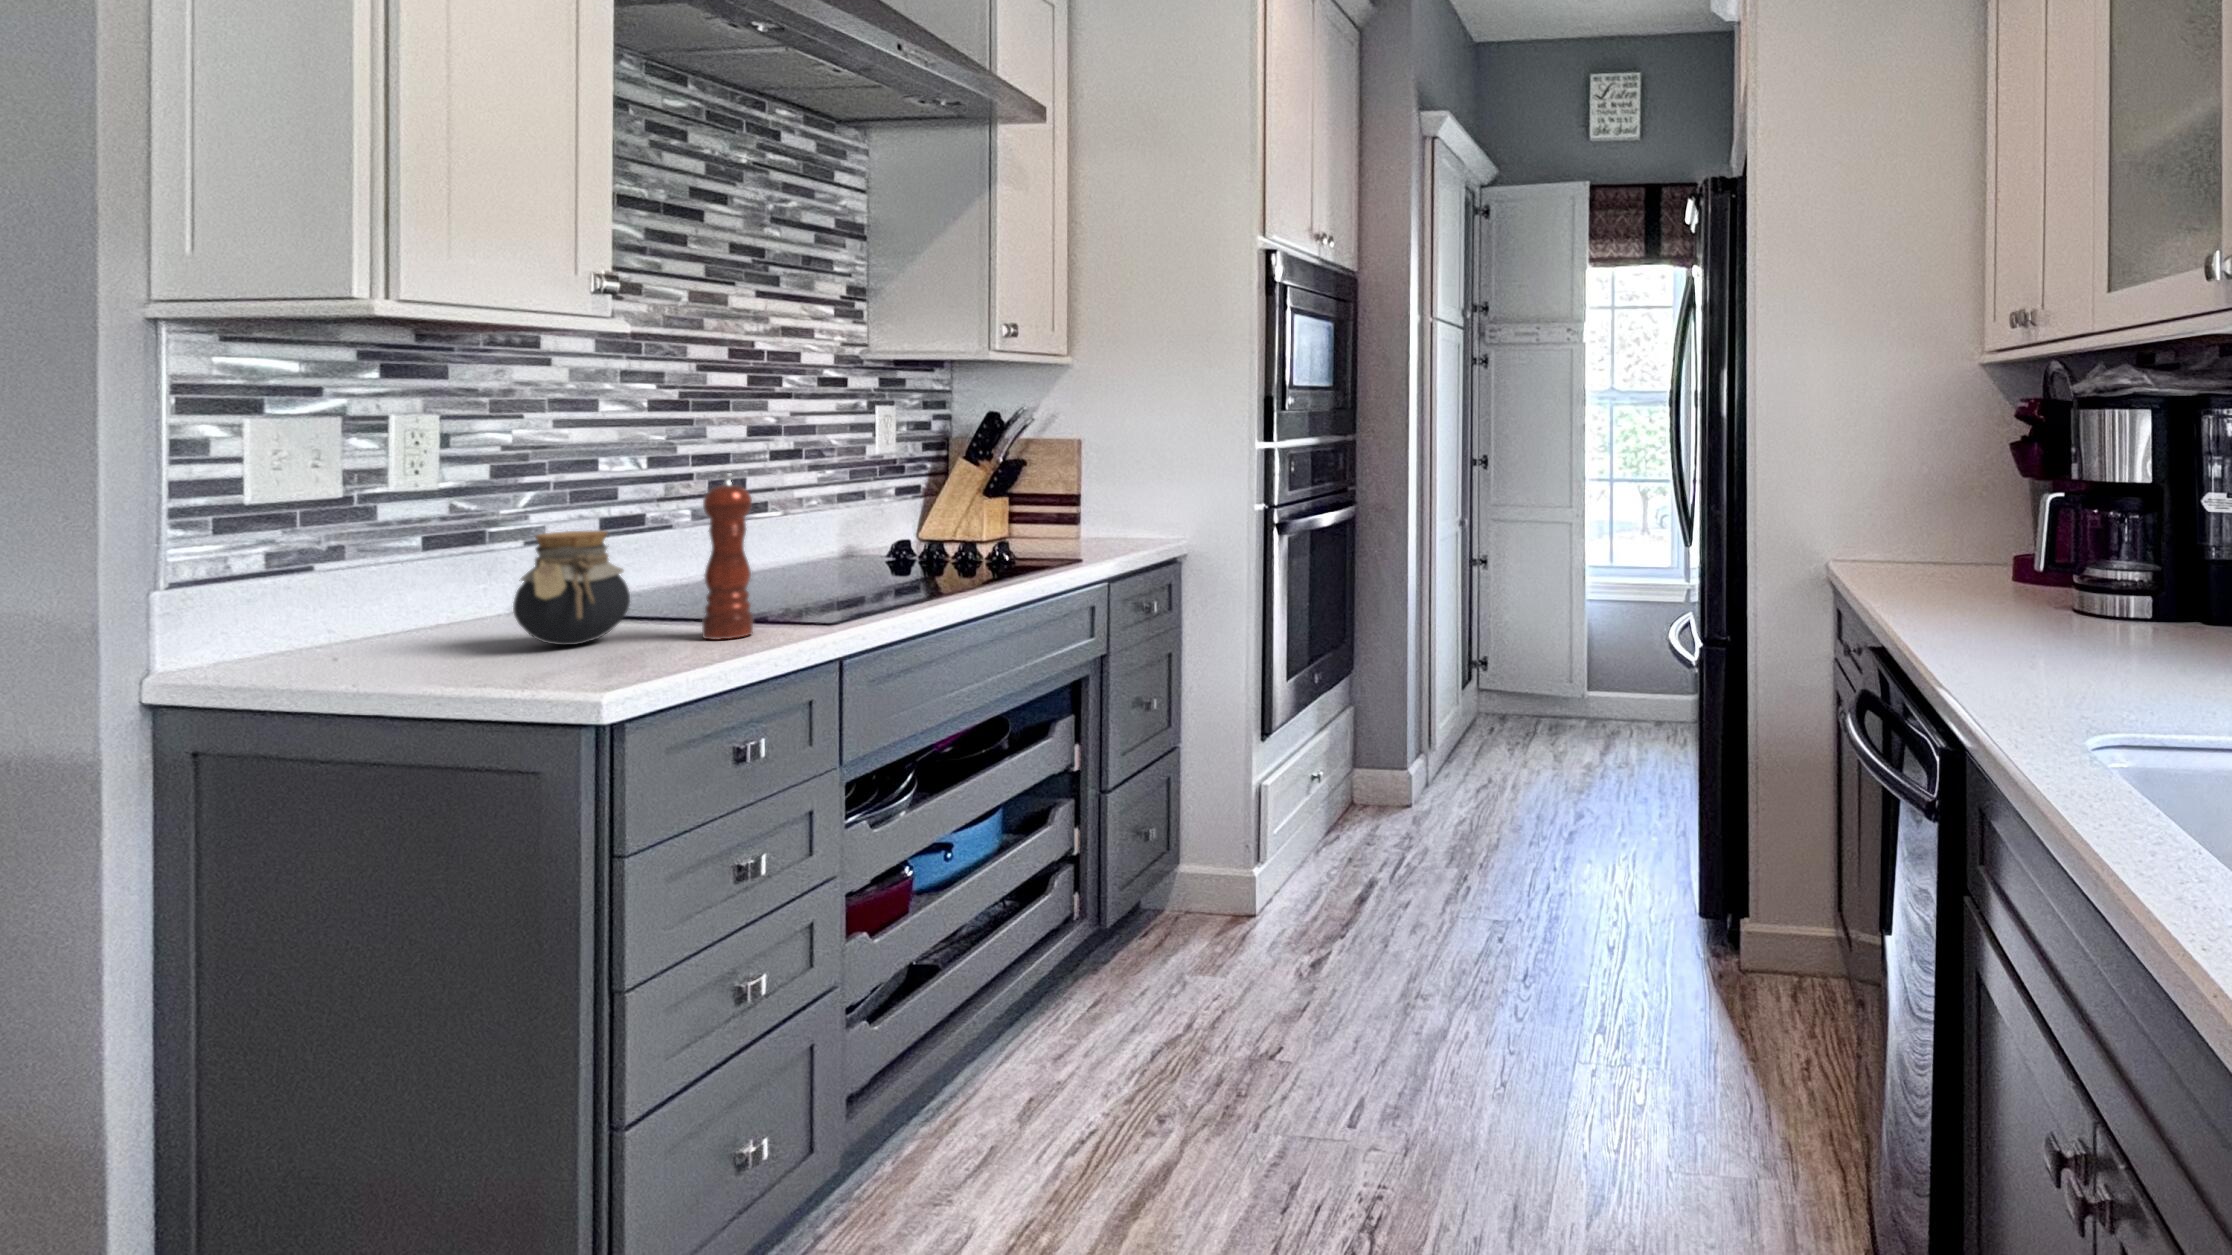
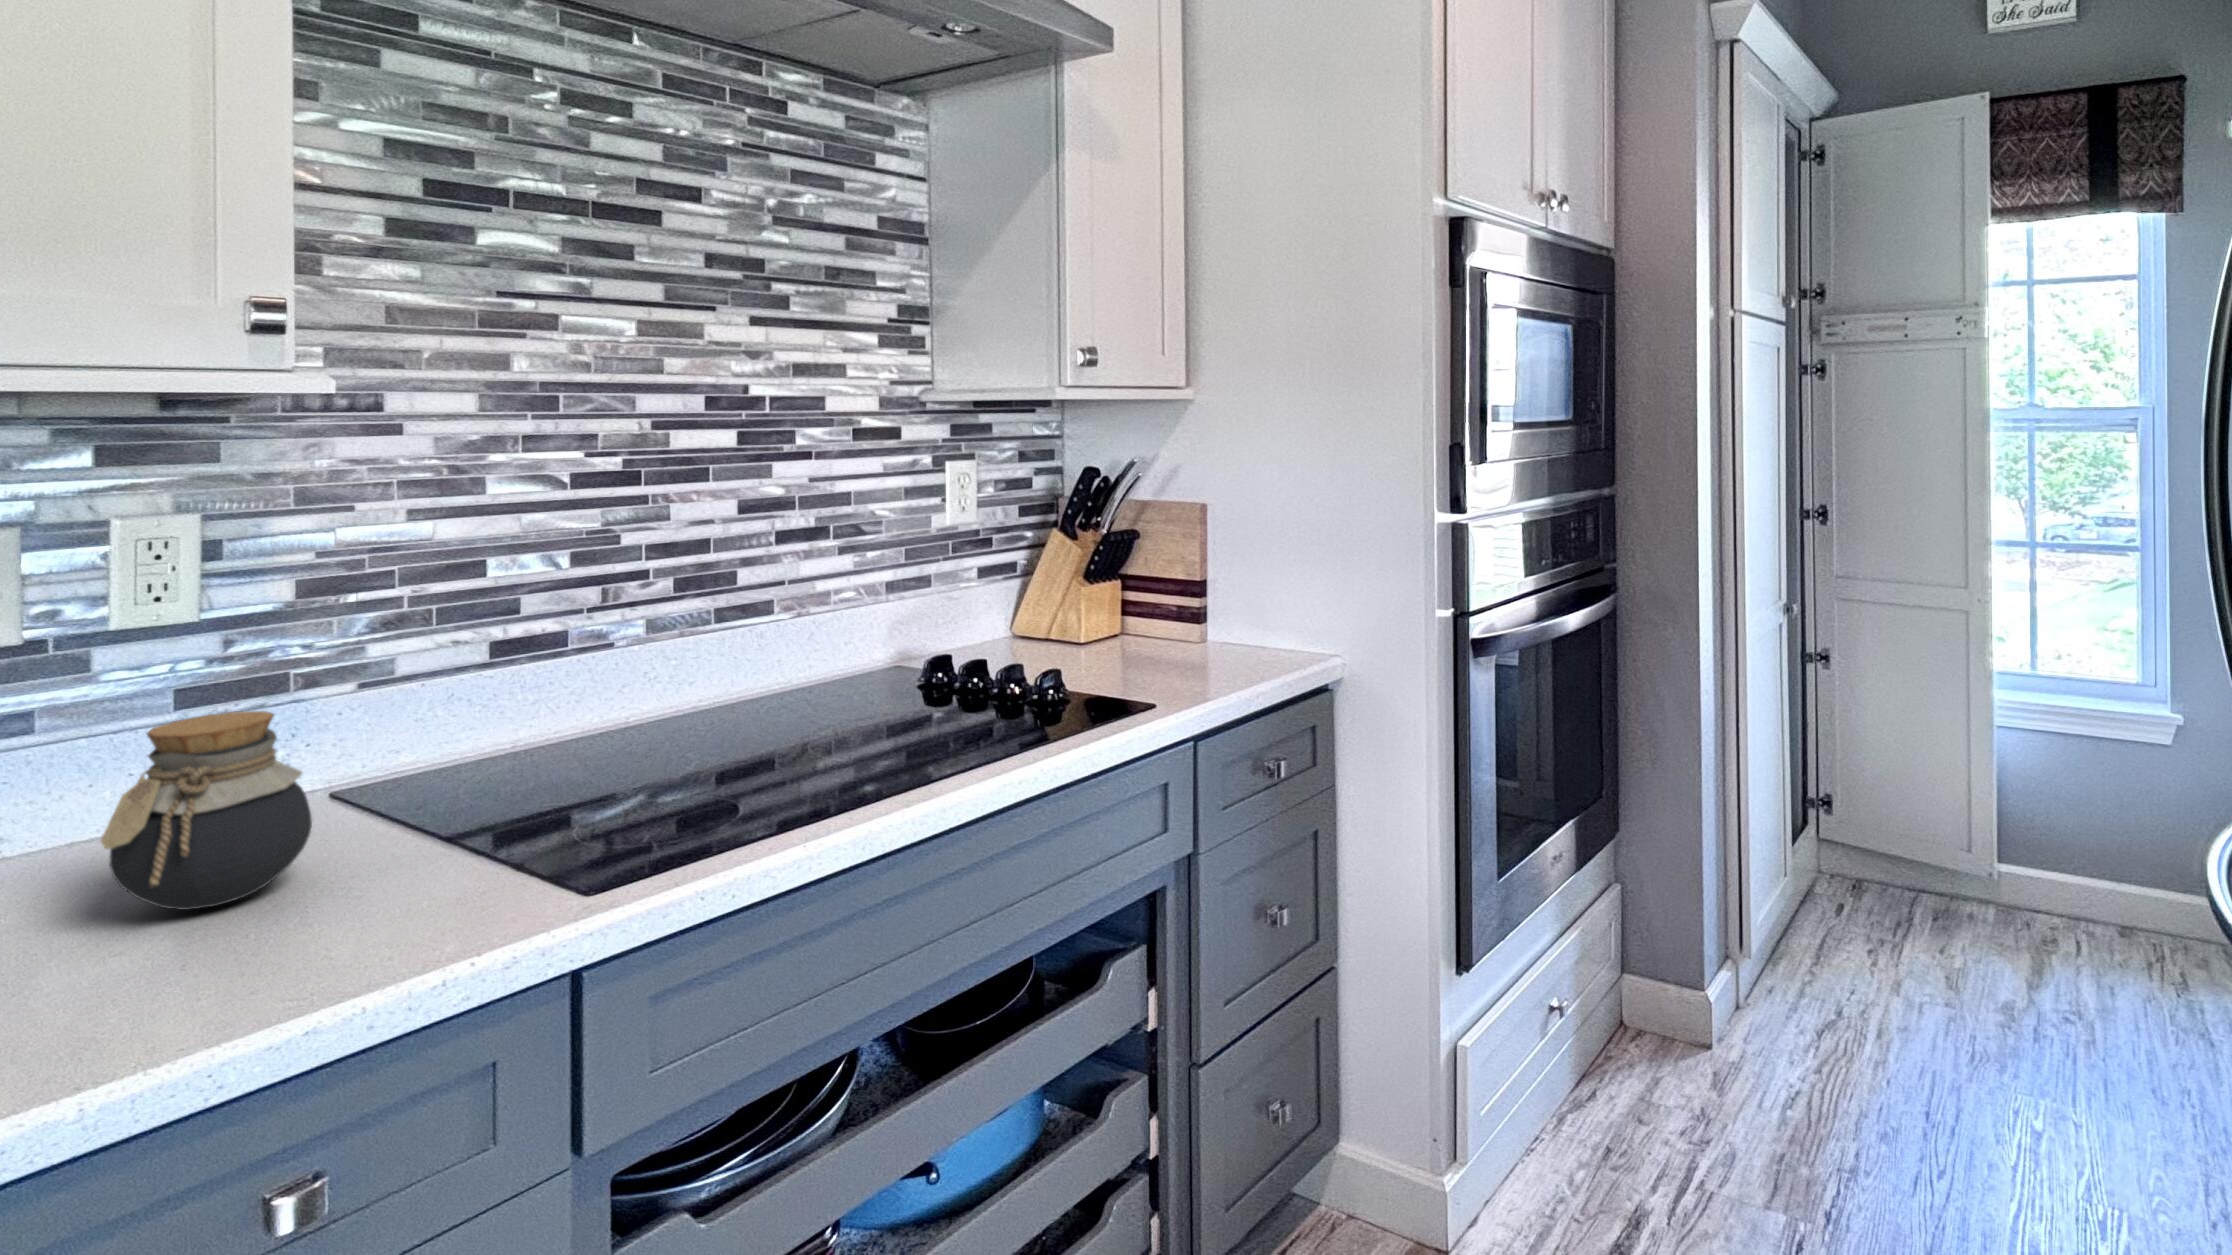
pepper mill: present [702,473,753,639] -> none [365,630,459,924]

